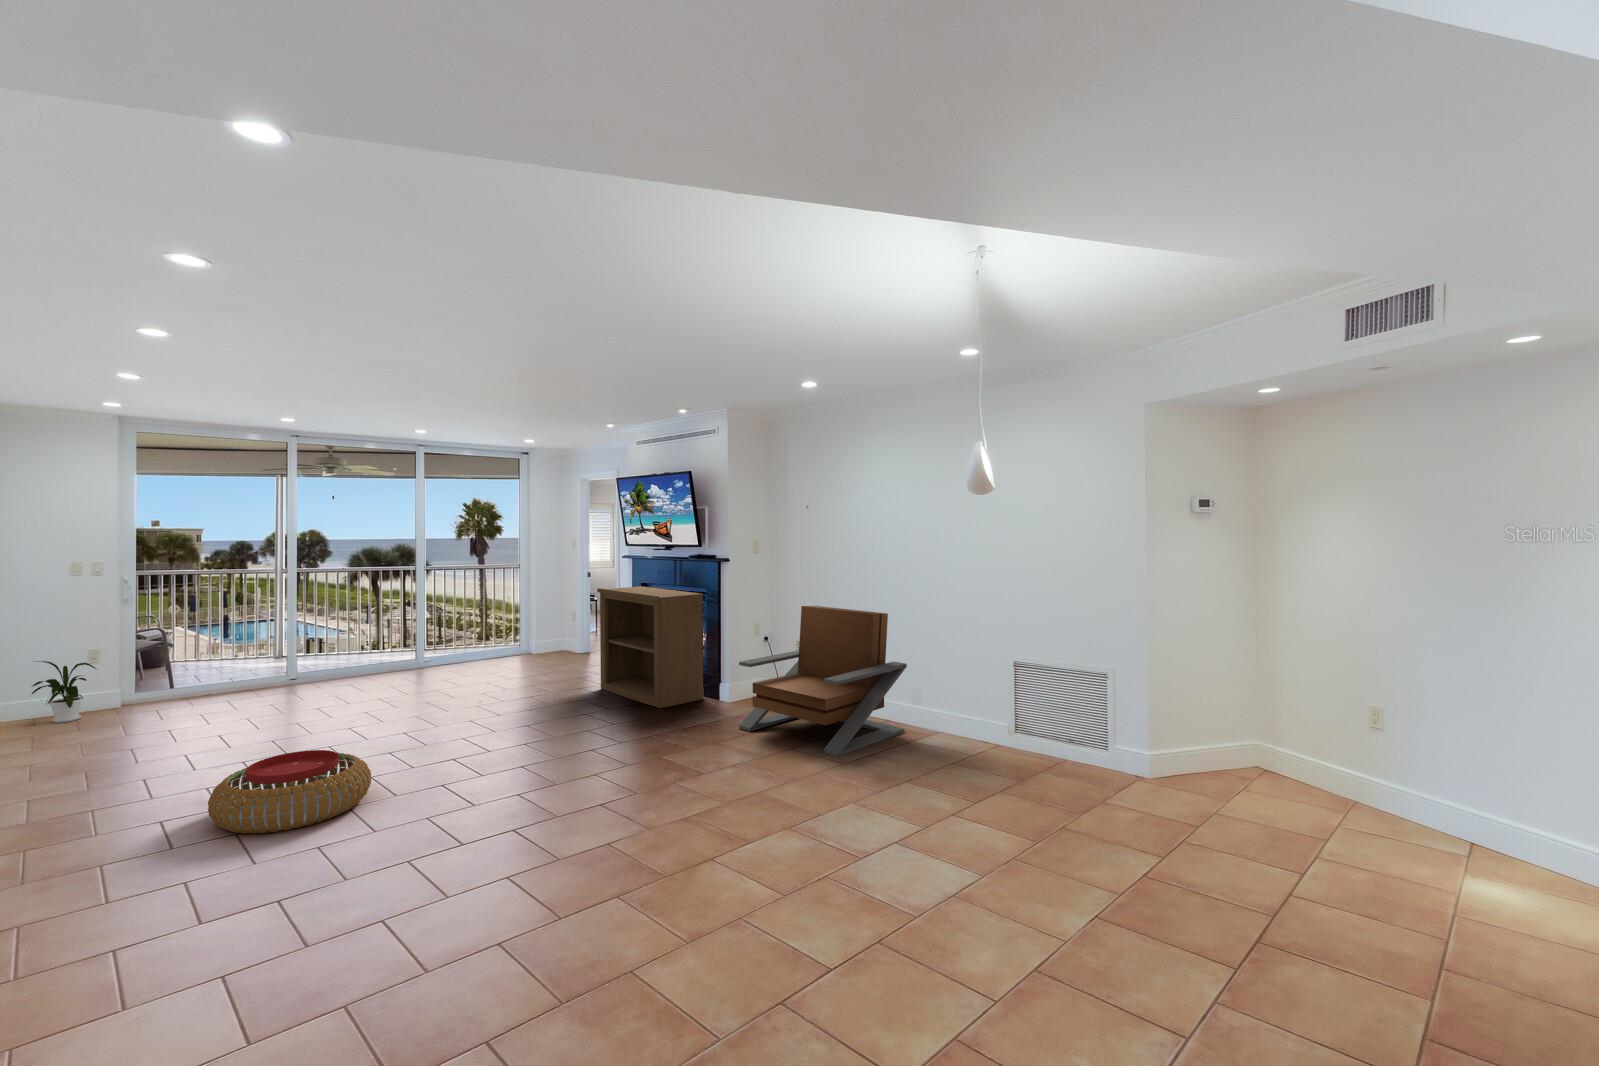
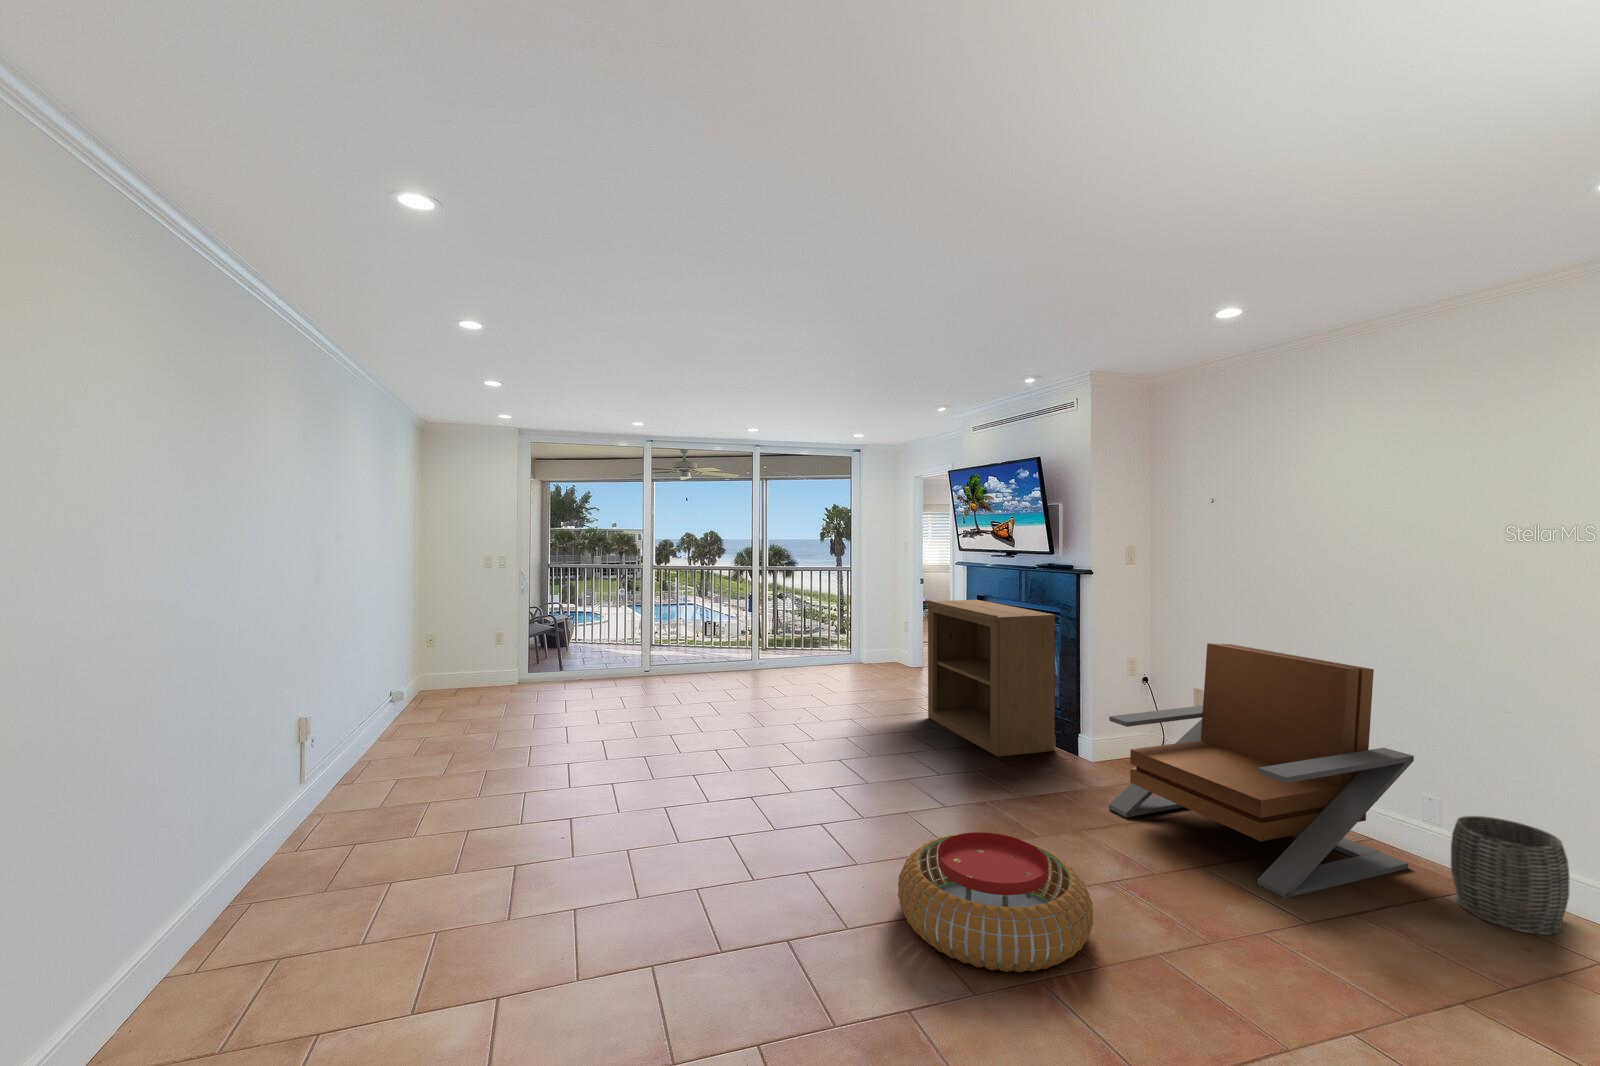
house plant: present [32,661,96,723] -> none [459,640,505,693]
woven basket: none [920,692,967,750] -> present [1451,816,1570,935]
pouf: present [208,750,371,834] -> present [898,832,1093,973]

